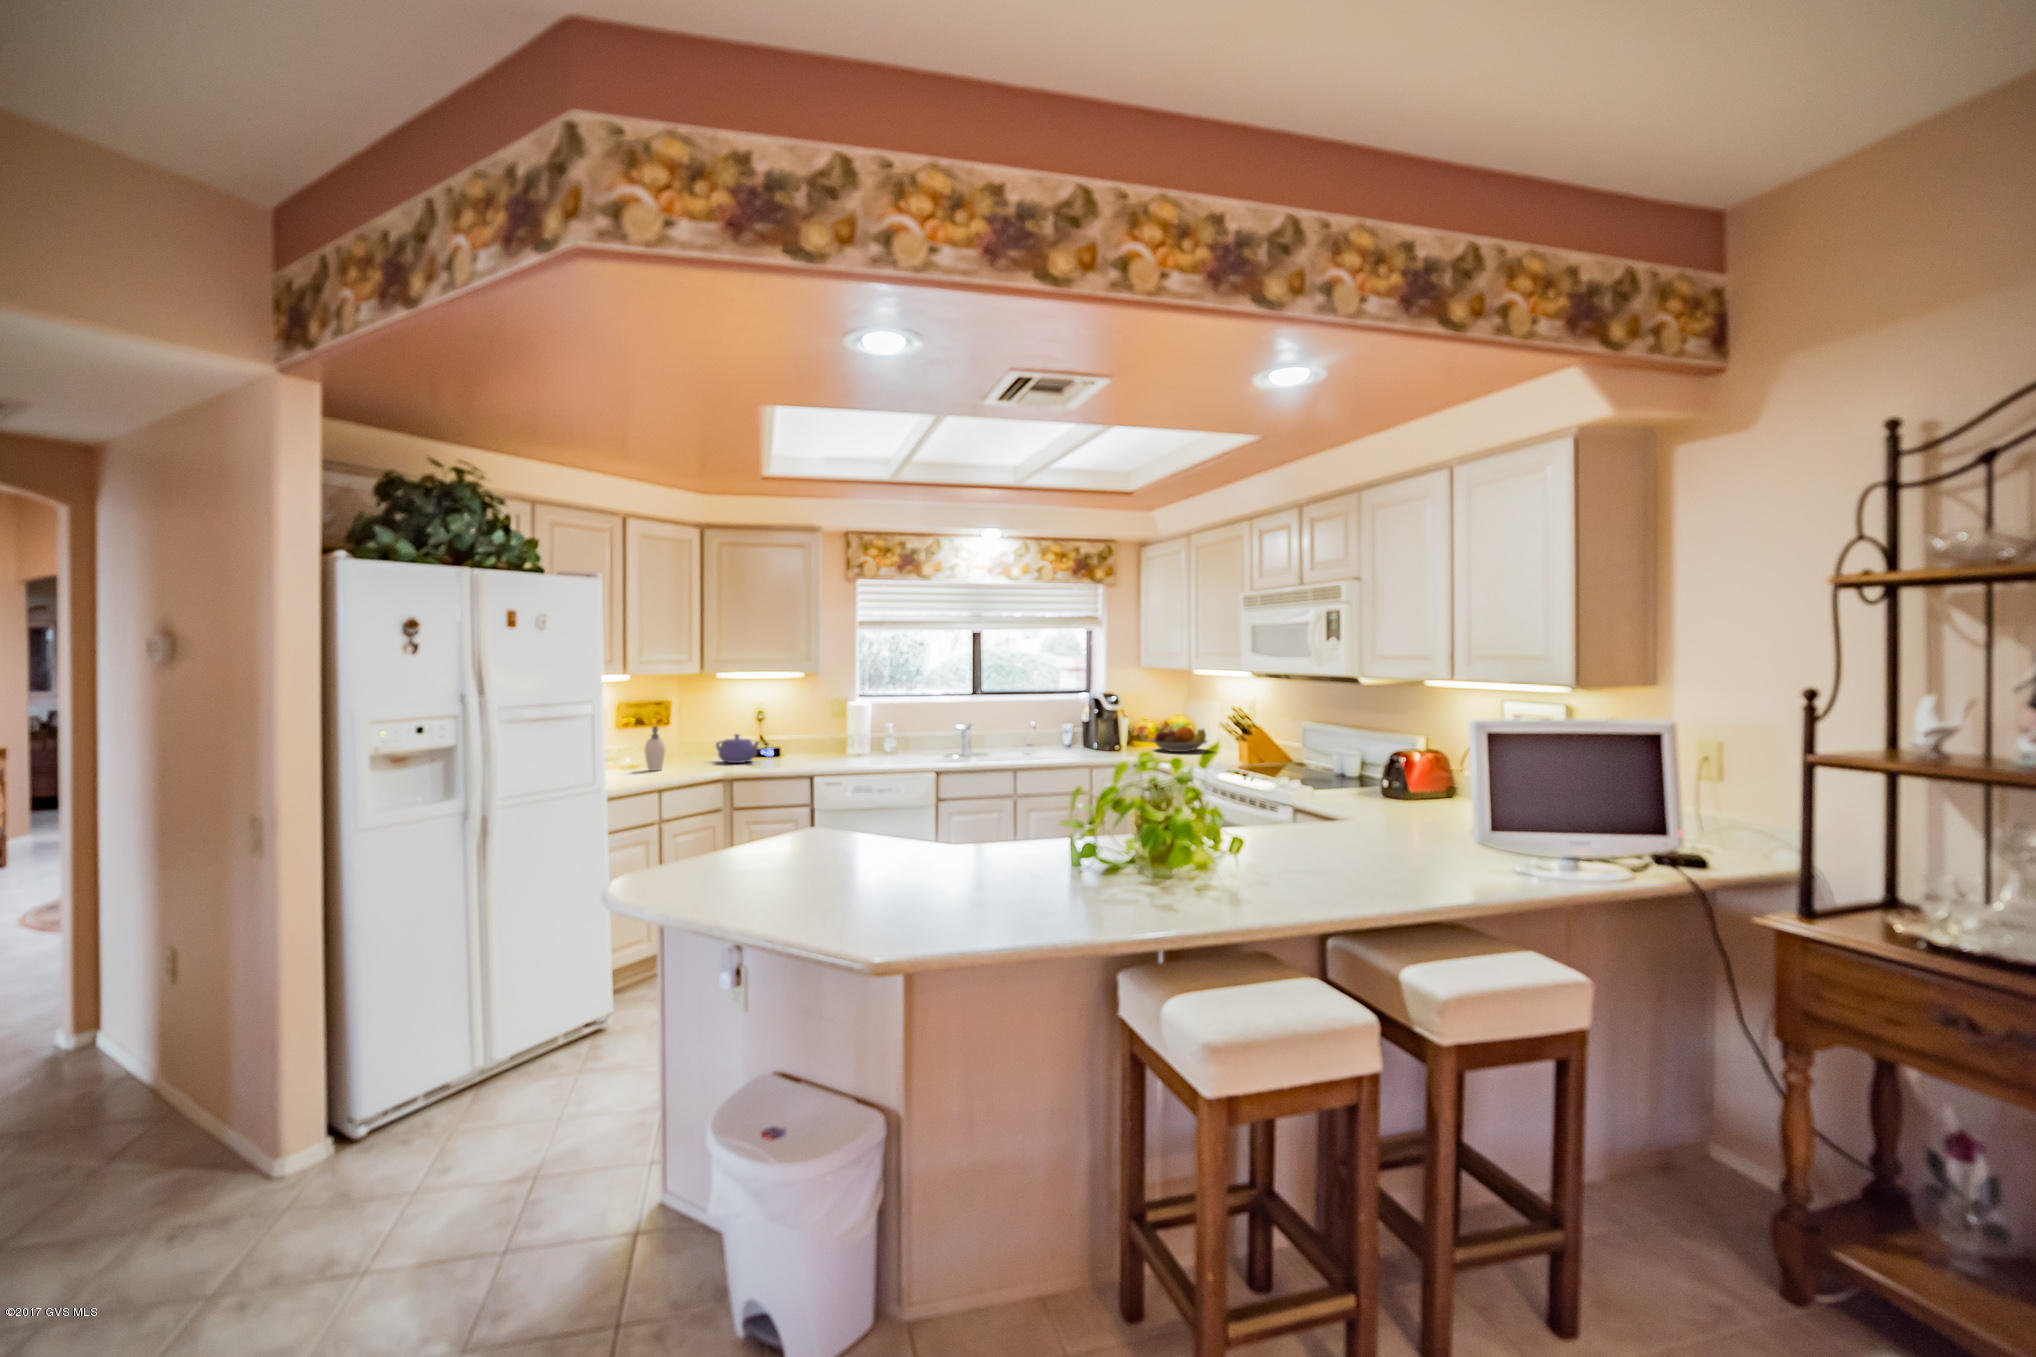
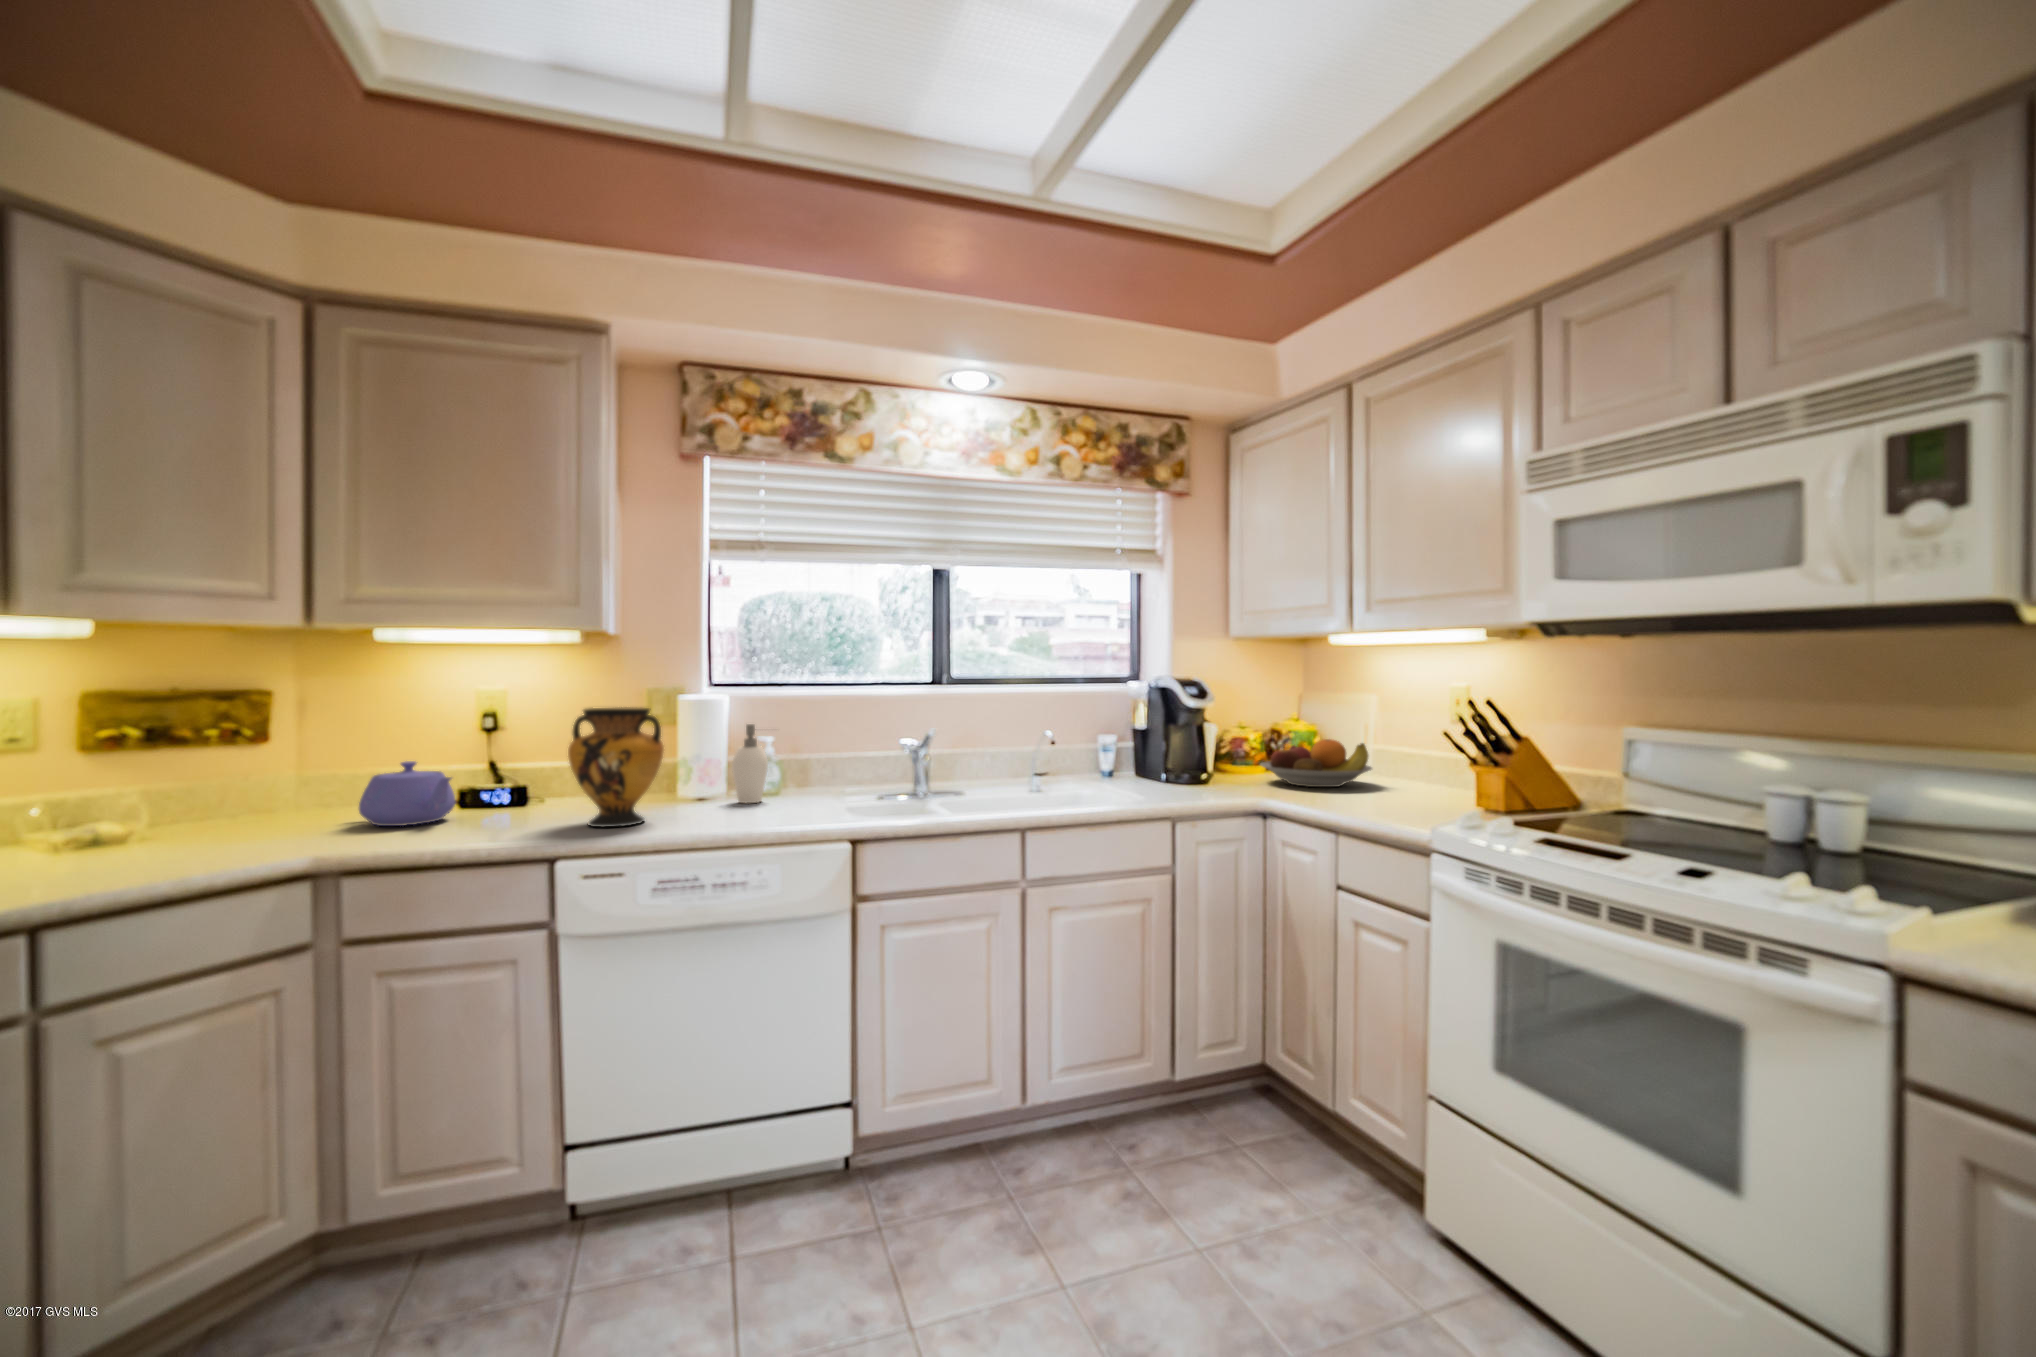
vase: none [812,710,852,764] -> present [568,707,664,827]
soap dispenser: present [645,726,666,771] -> present [732,724,768,803]

